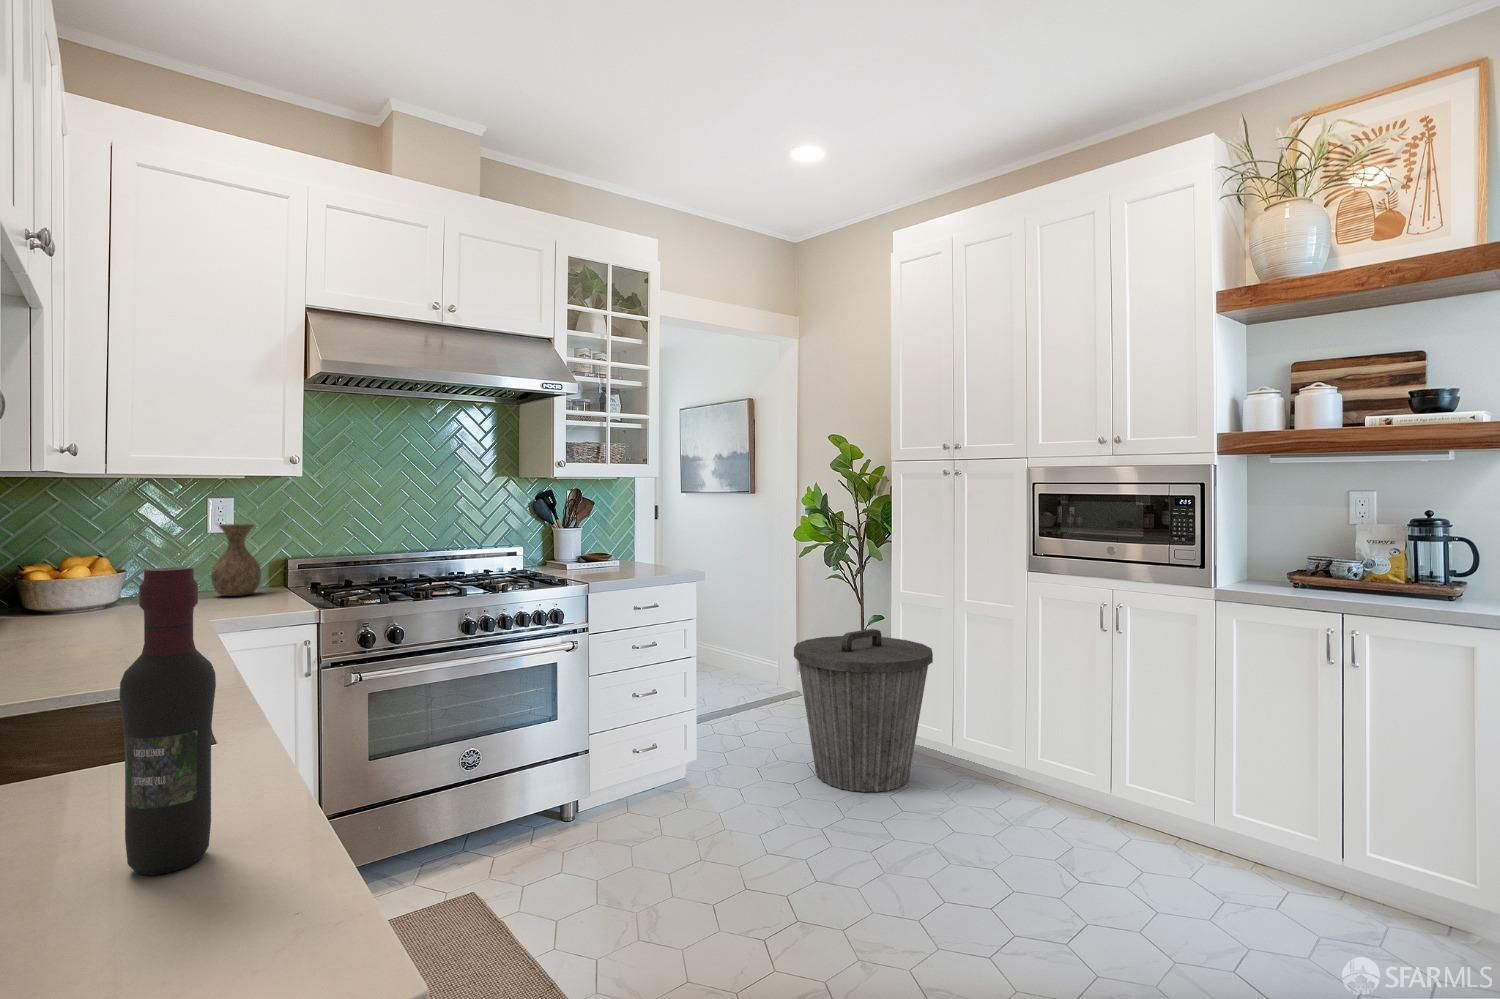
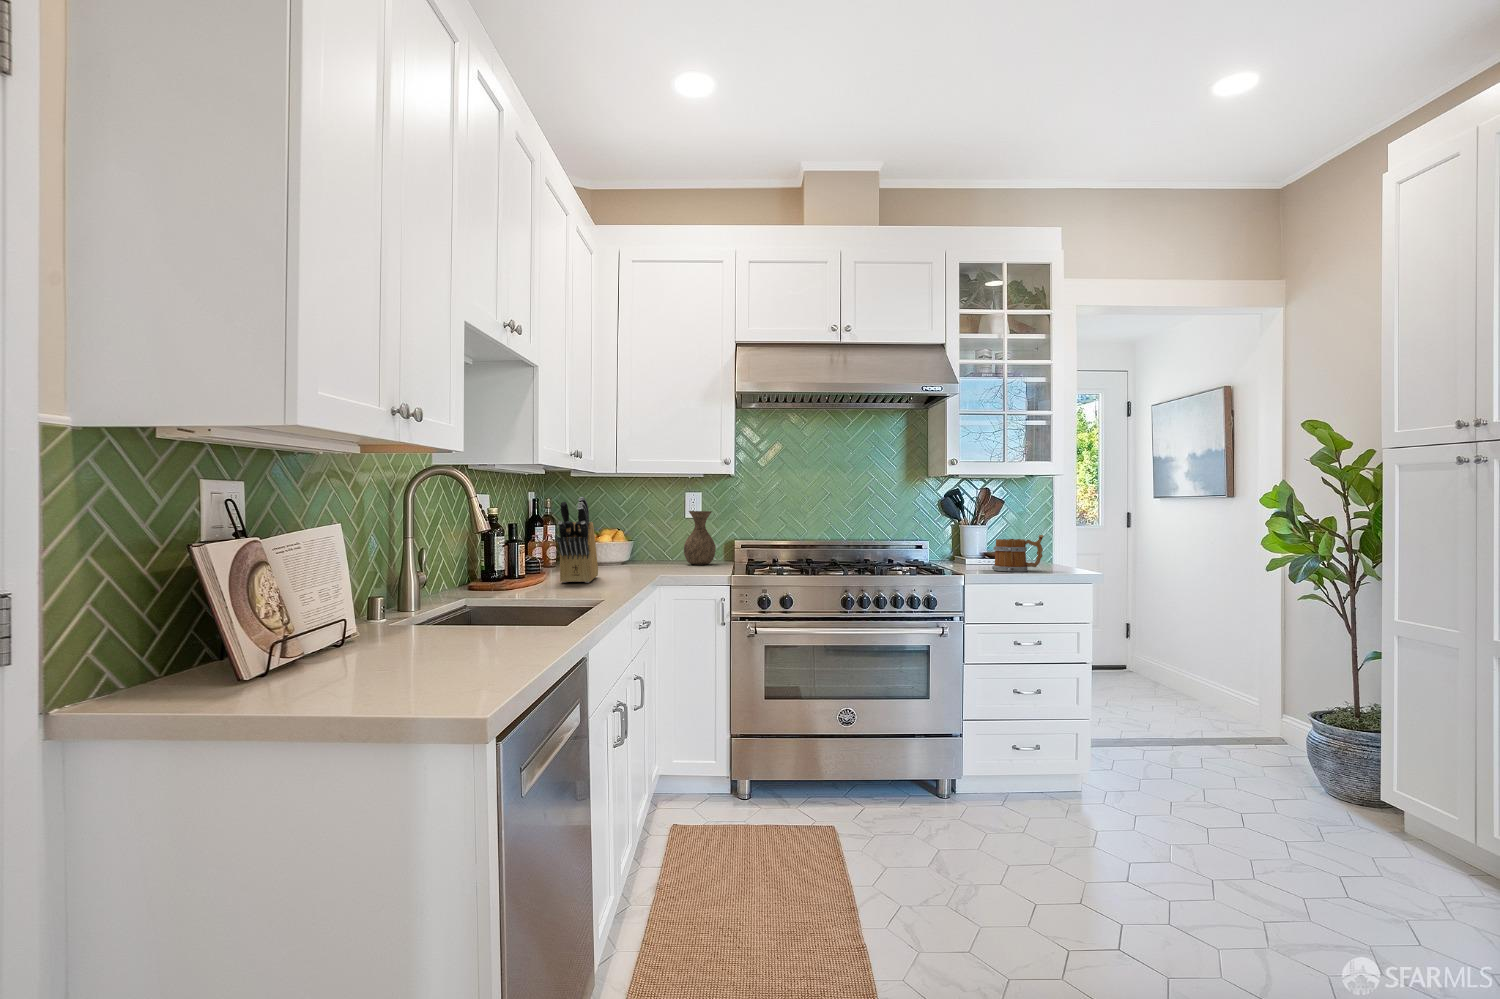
knife block: none [45,520,109,654] -> present [557,497,598,583]
mug: none [609,539,658,577] -> present [992,535,1044,572]
wine bottle: present [120,567,216,875] -> none [451,493,497,661]
trash can: present [794,629,933,792] -> none [1217,658,1428,865]

